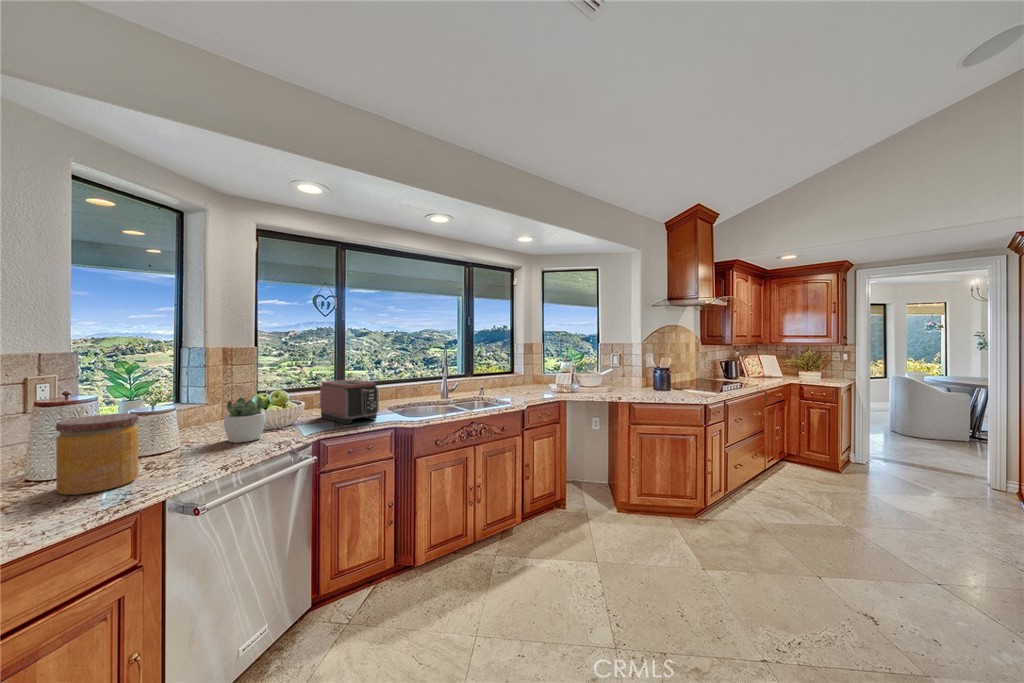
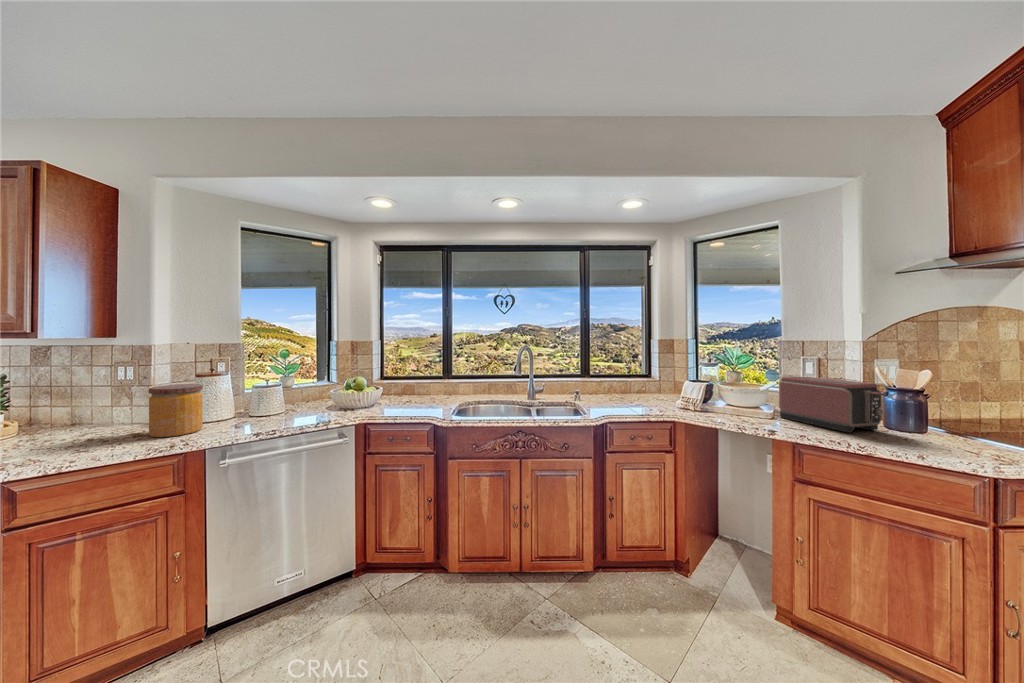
toaster: present [320,379,379,424] -> present [779,377,883,432]
succulent plant: present [224,397,266,443] -> none [297,380,330,416]

